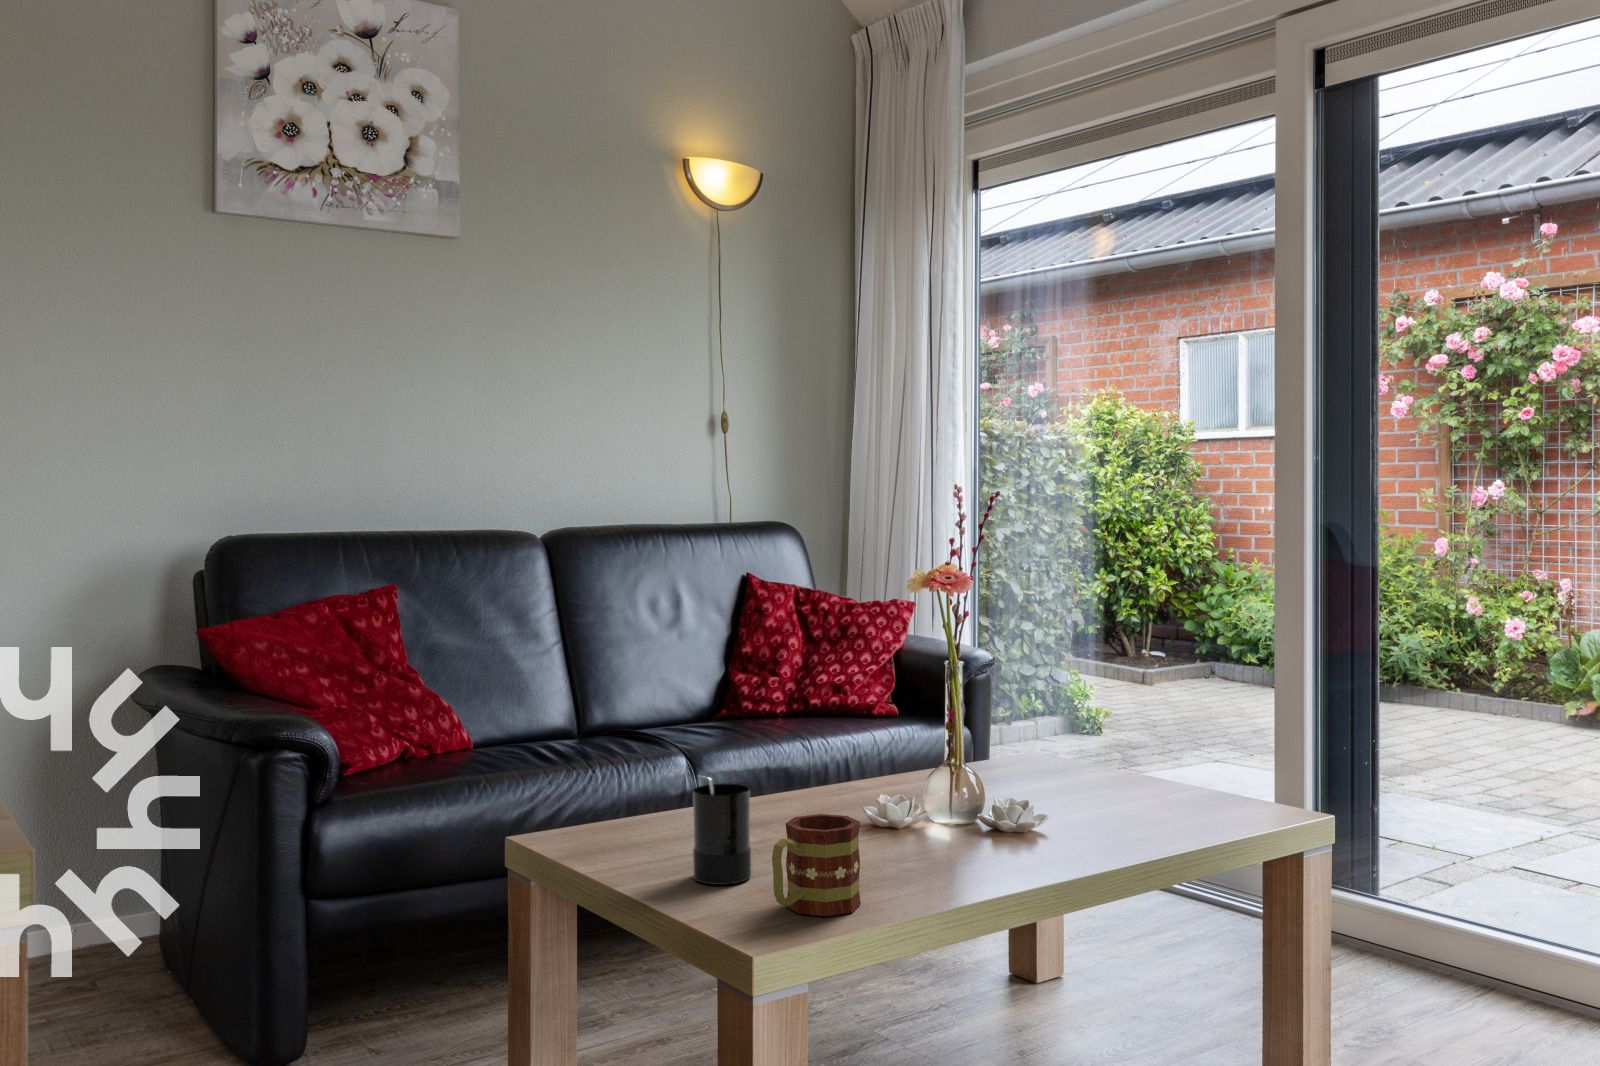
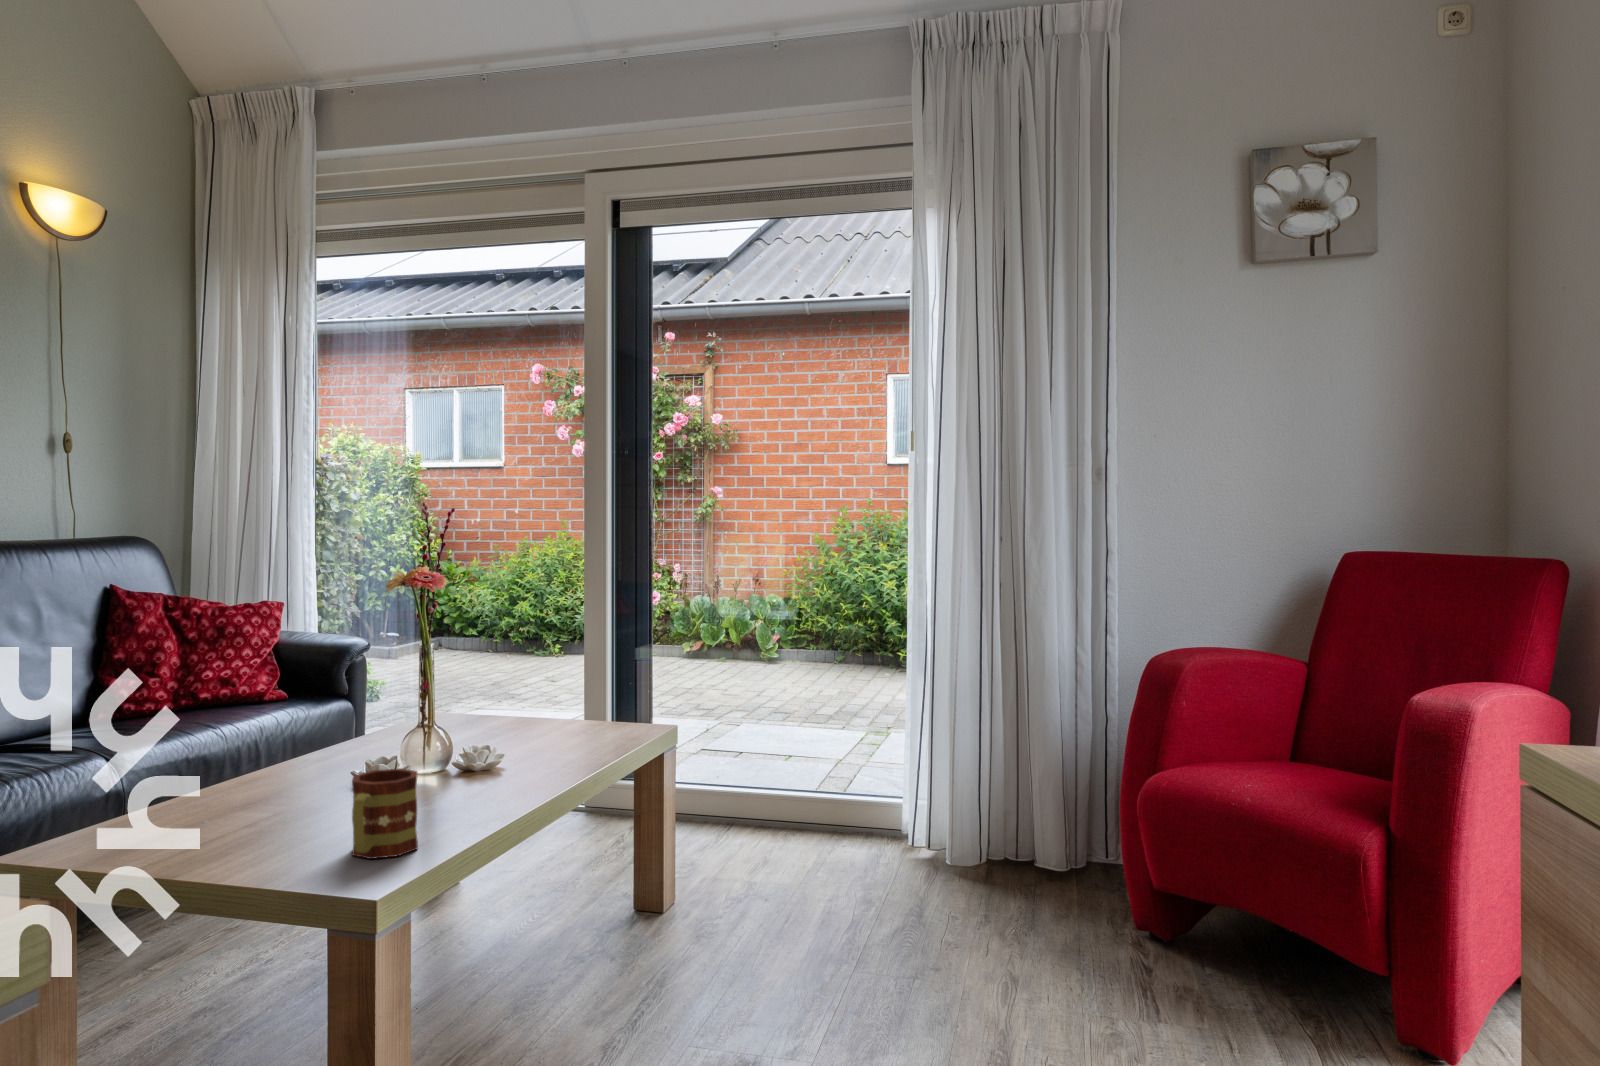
candle: present [693,776,751,885] -> none [230,754,292,853]

